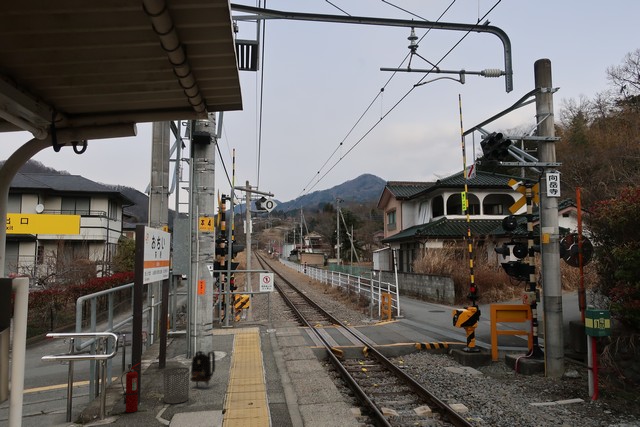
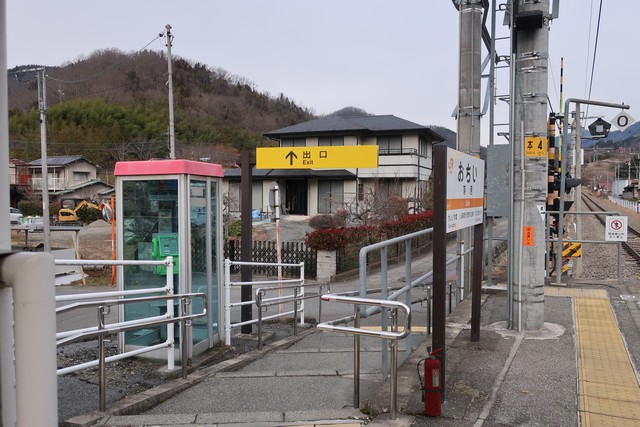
backpack: present [190,351,215,386] -> none [518,334,558,391]
waste bin: present [163,367,190,404] -> none [477,359,518,416]

